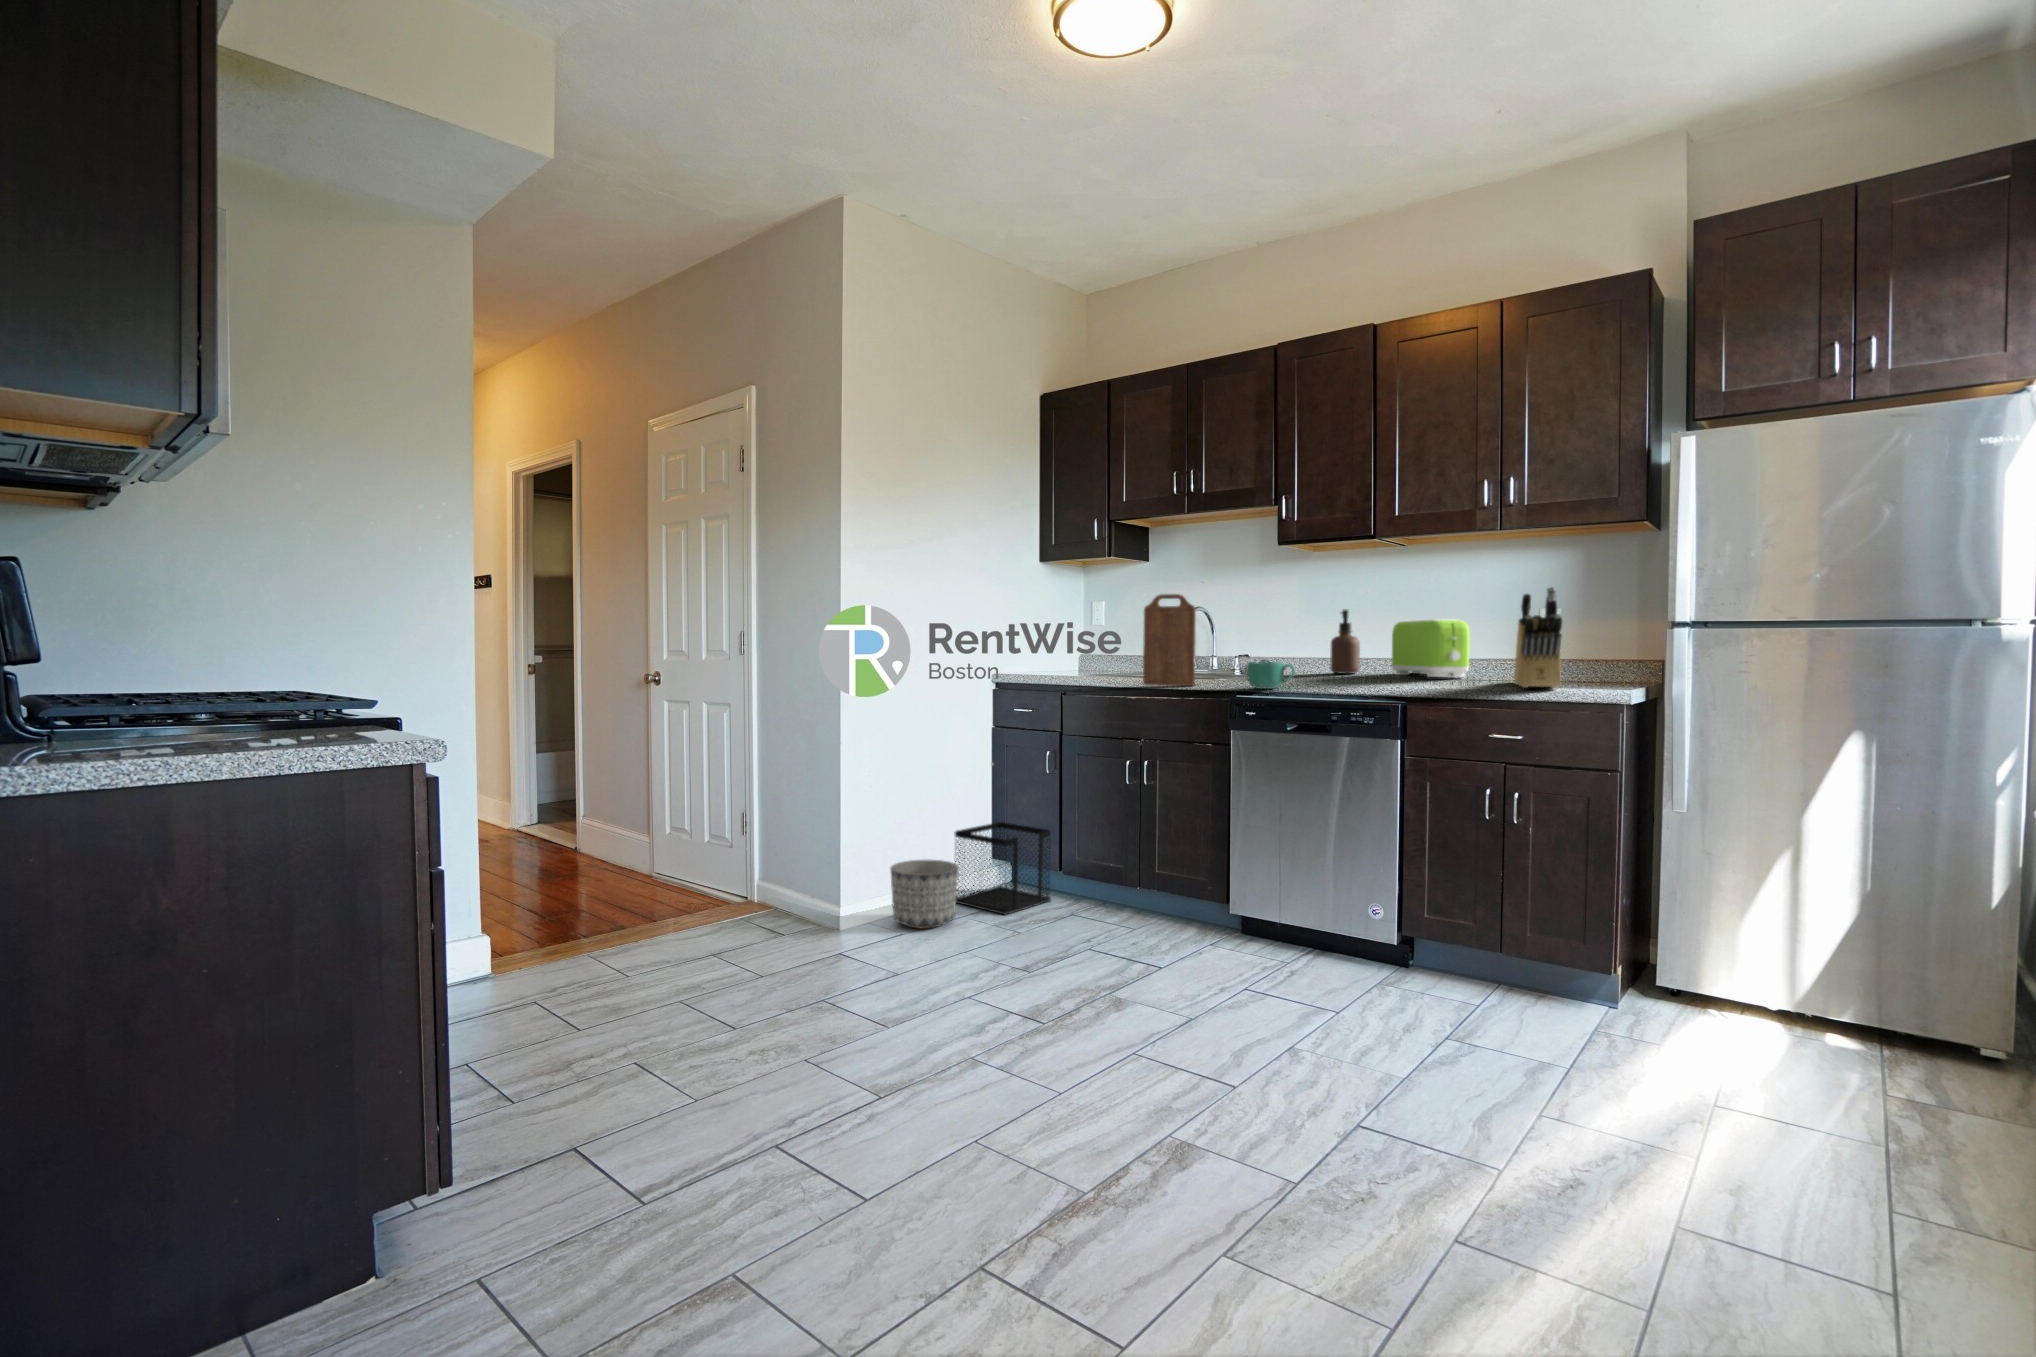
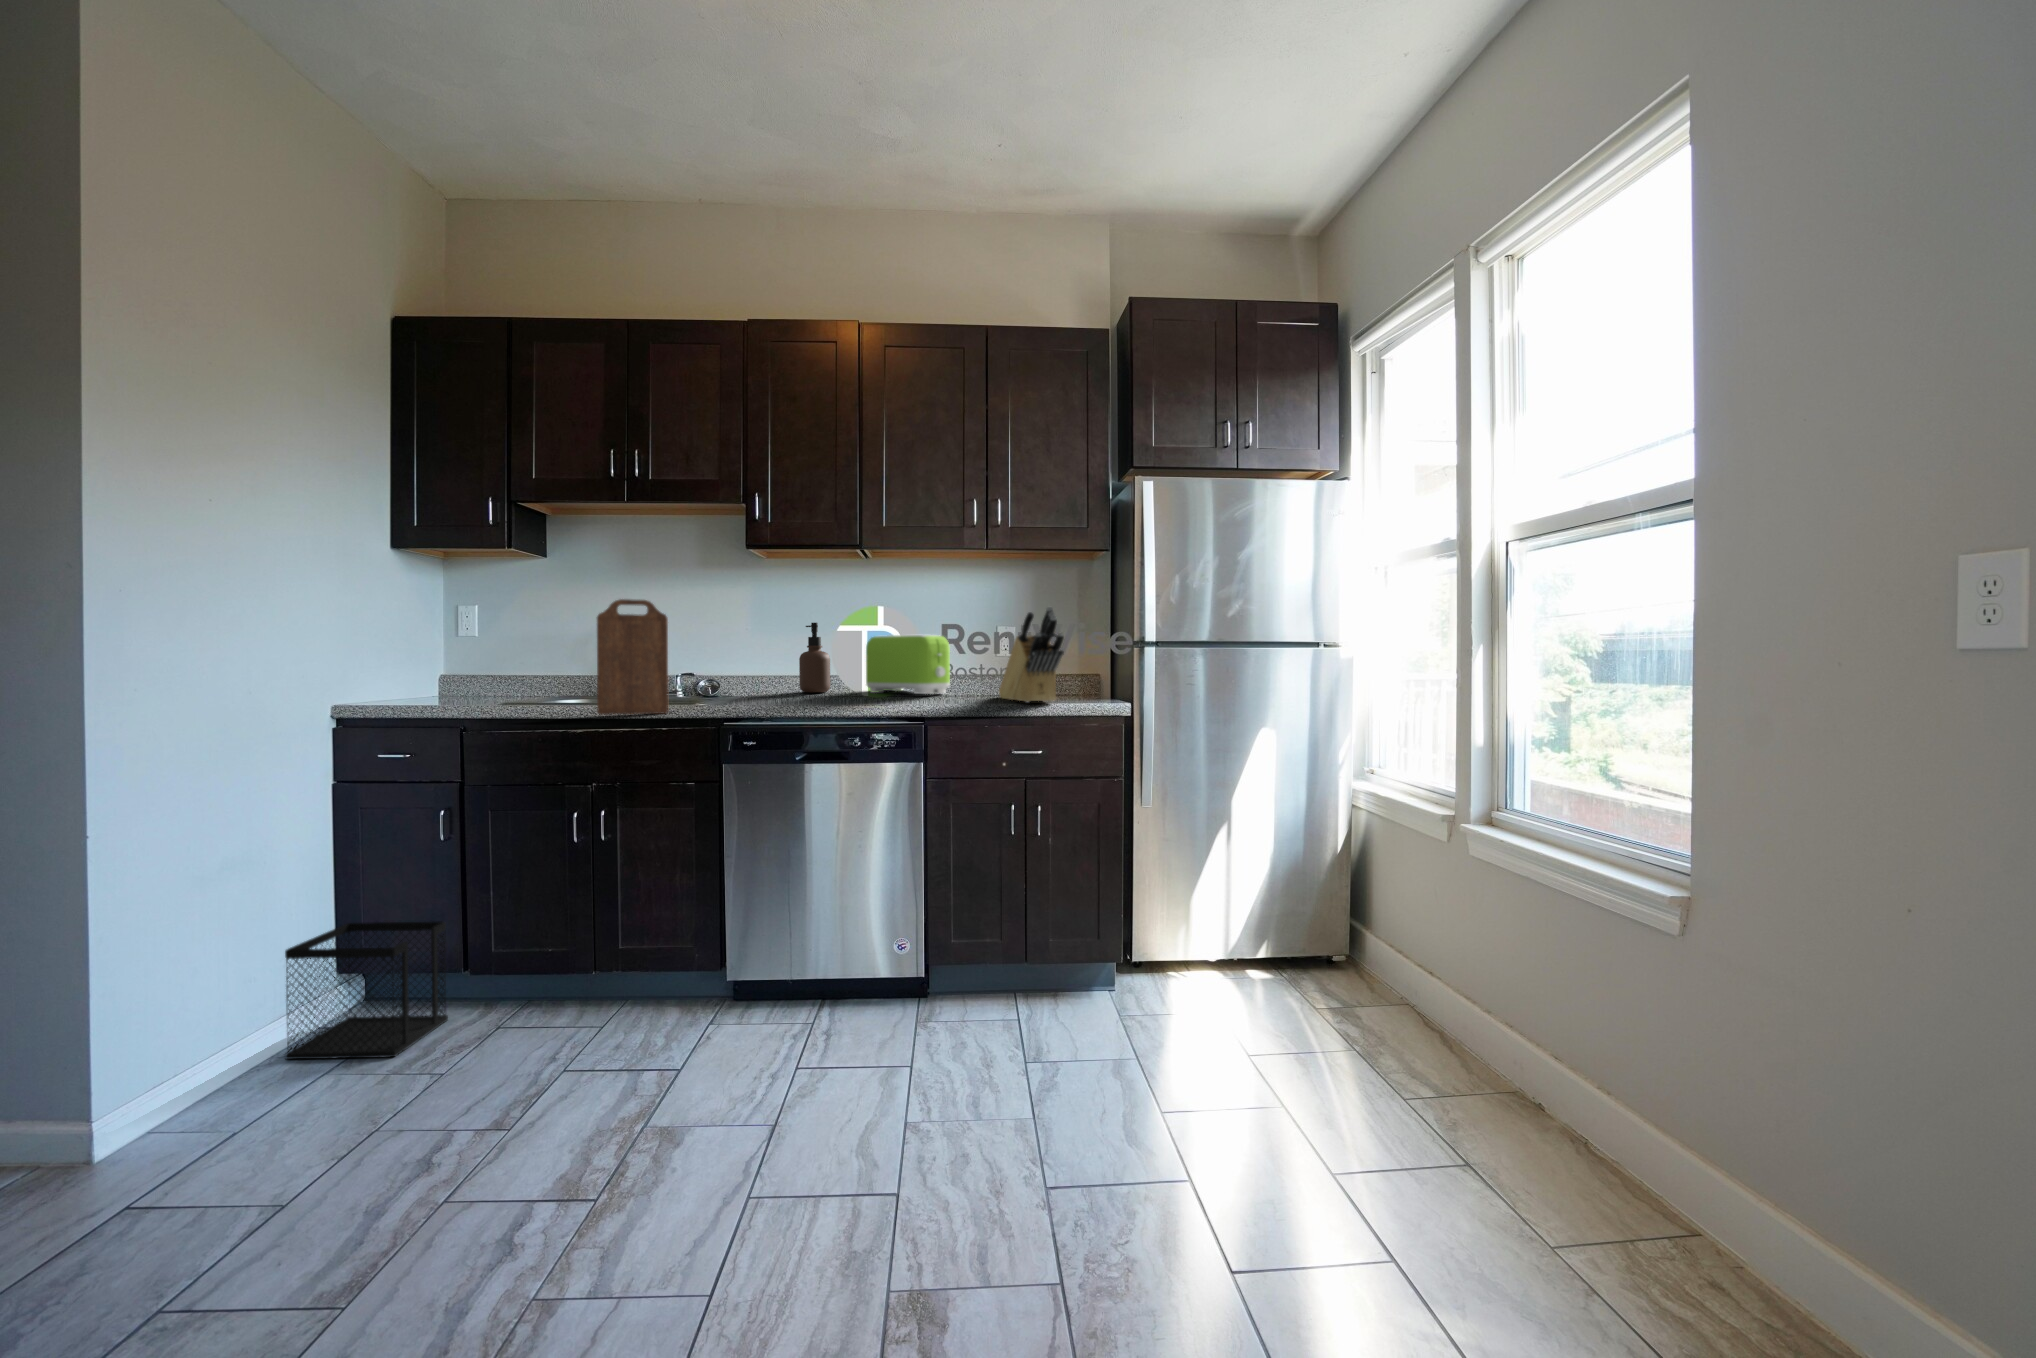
mug: present [1247,662,1295,689] -> none [746,682,801,713]
planter: present [890,860,958,929] -> none [190,999,323,1119]

